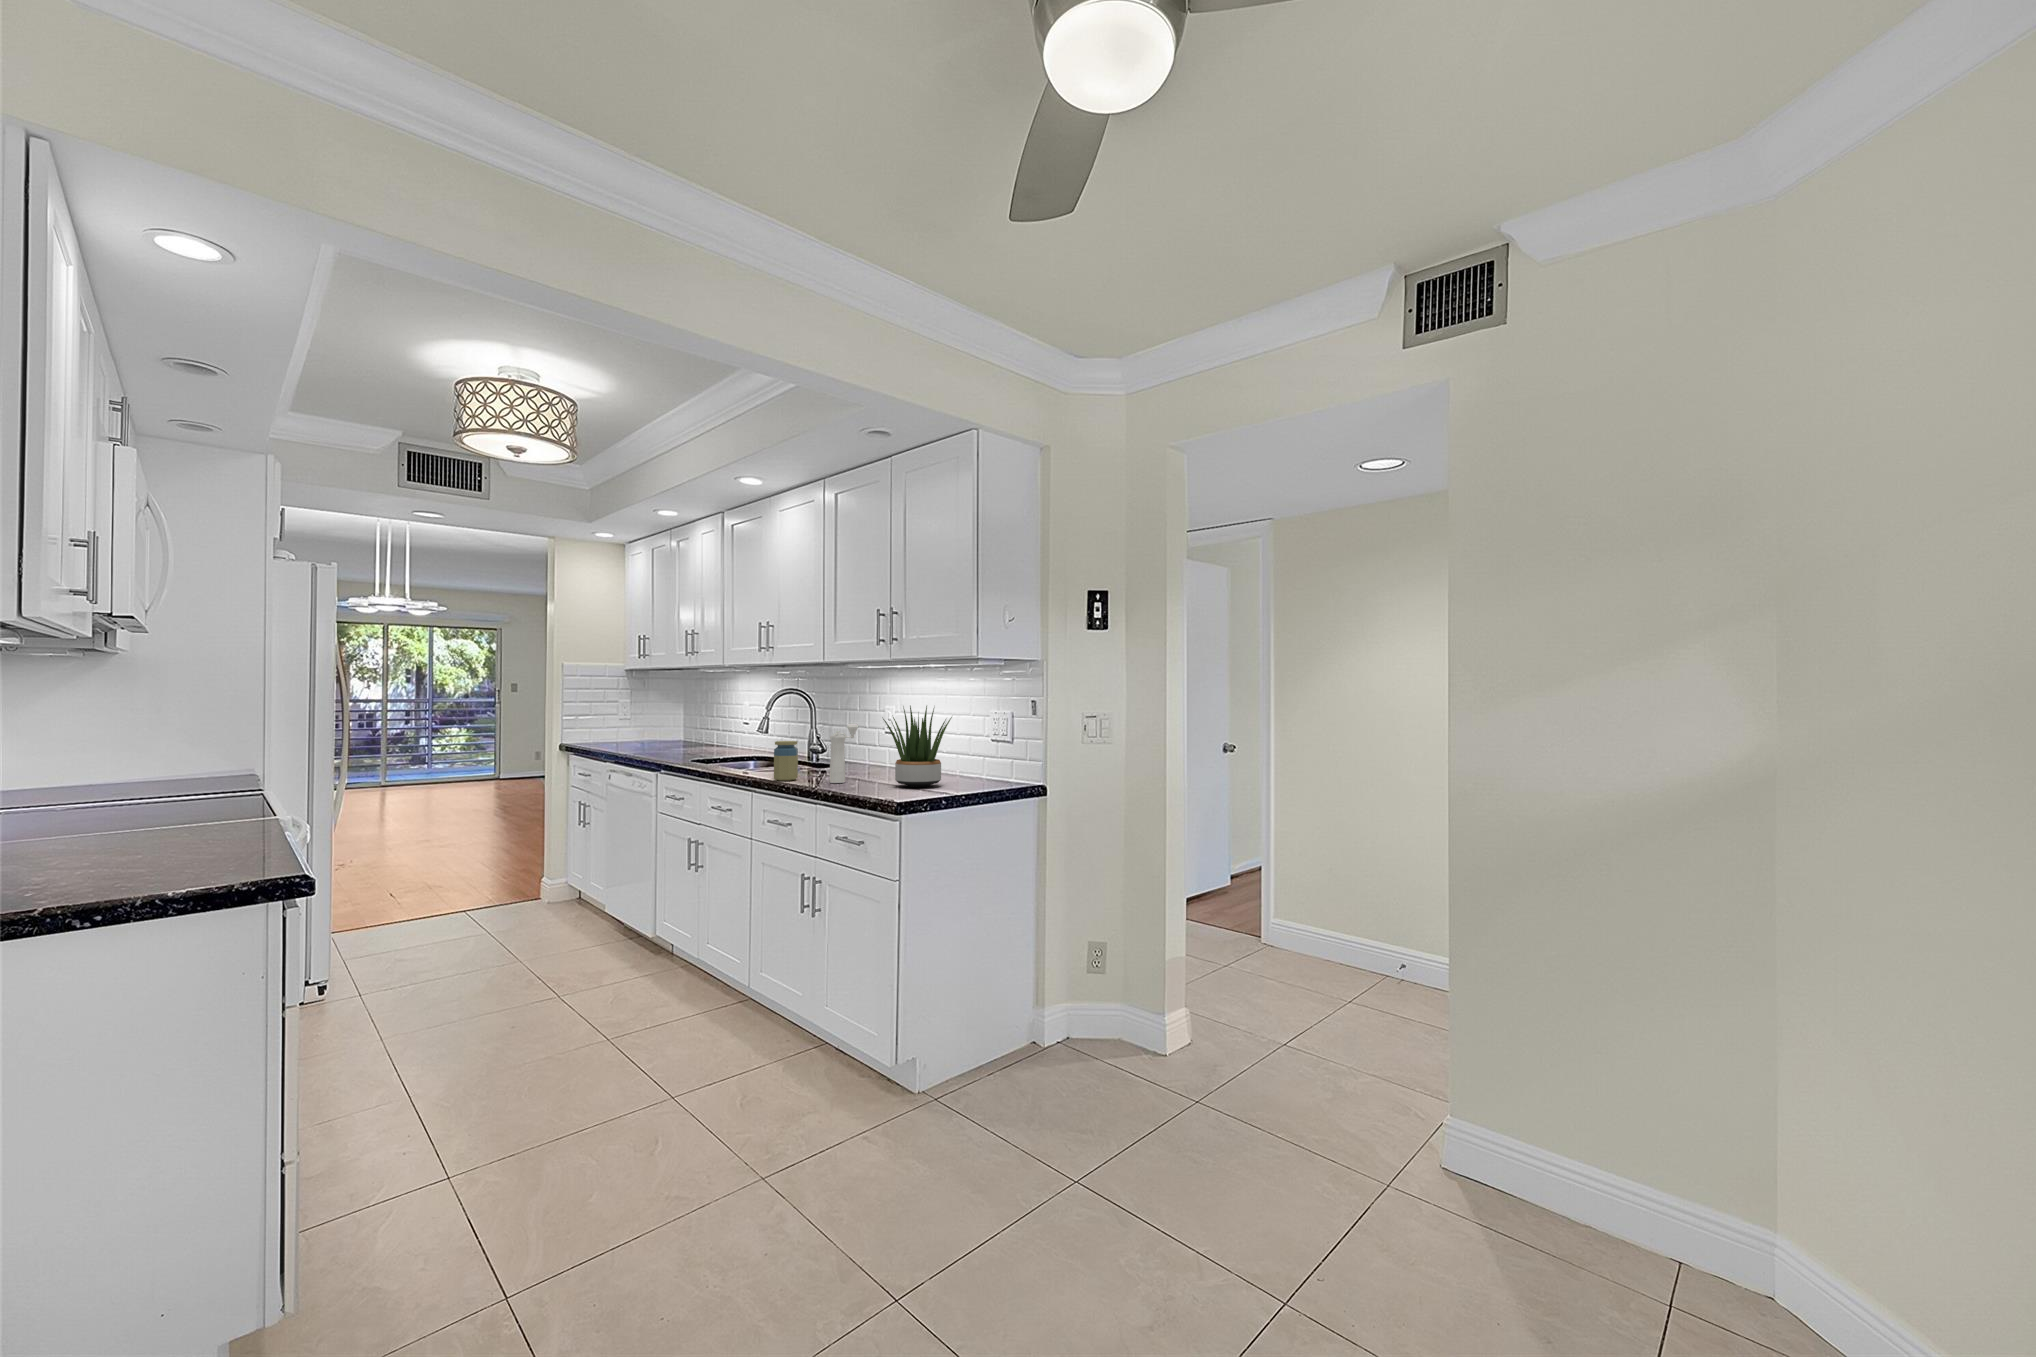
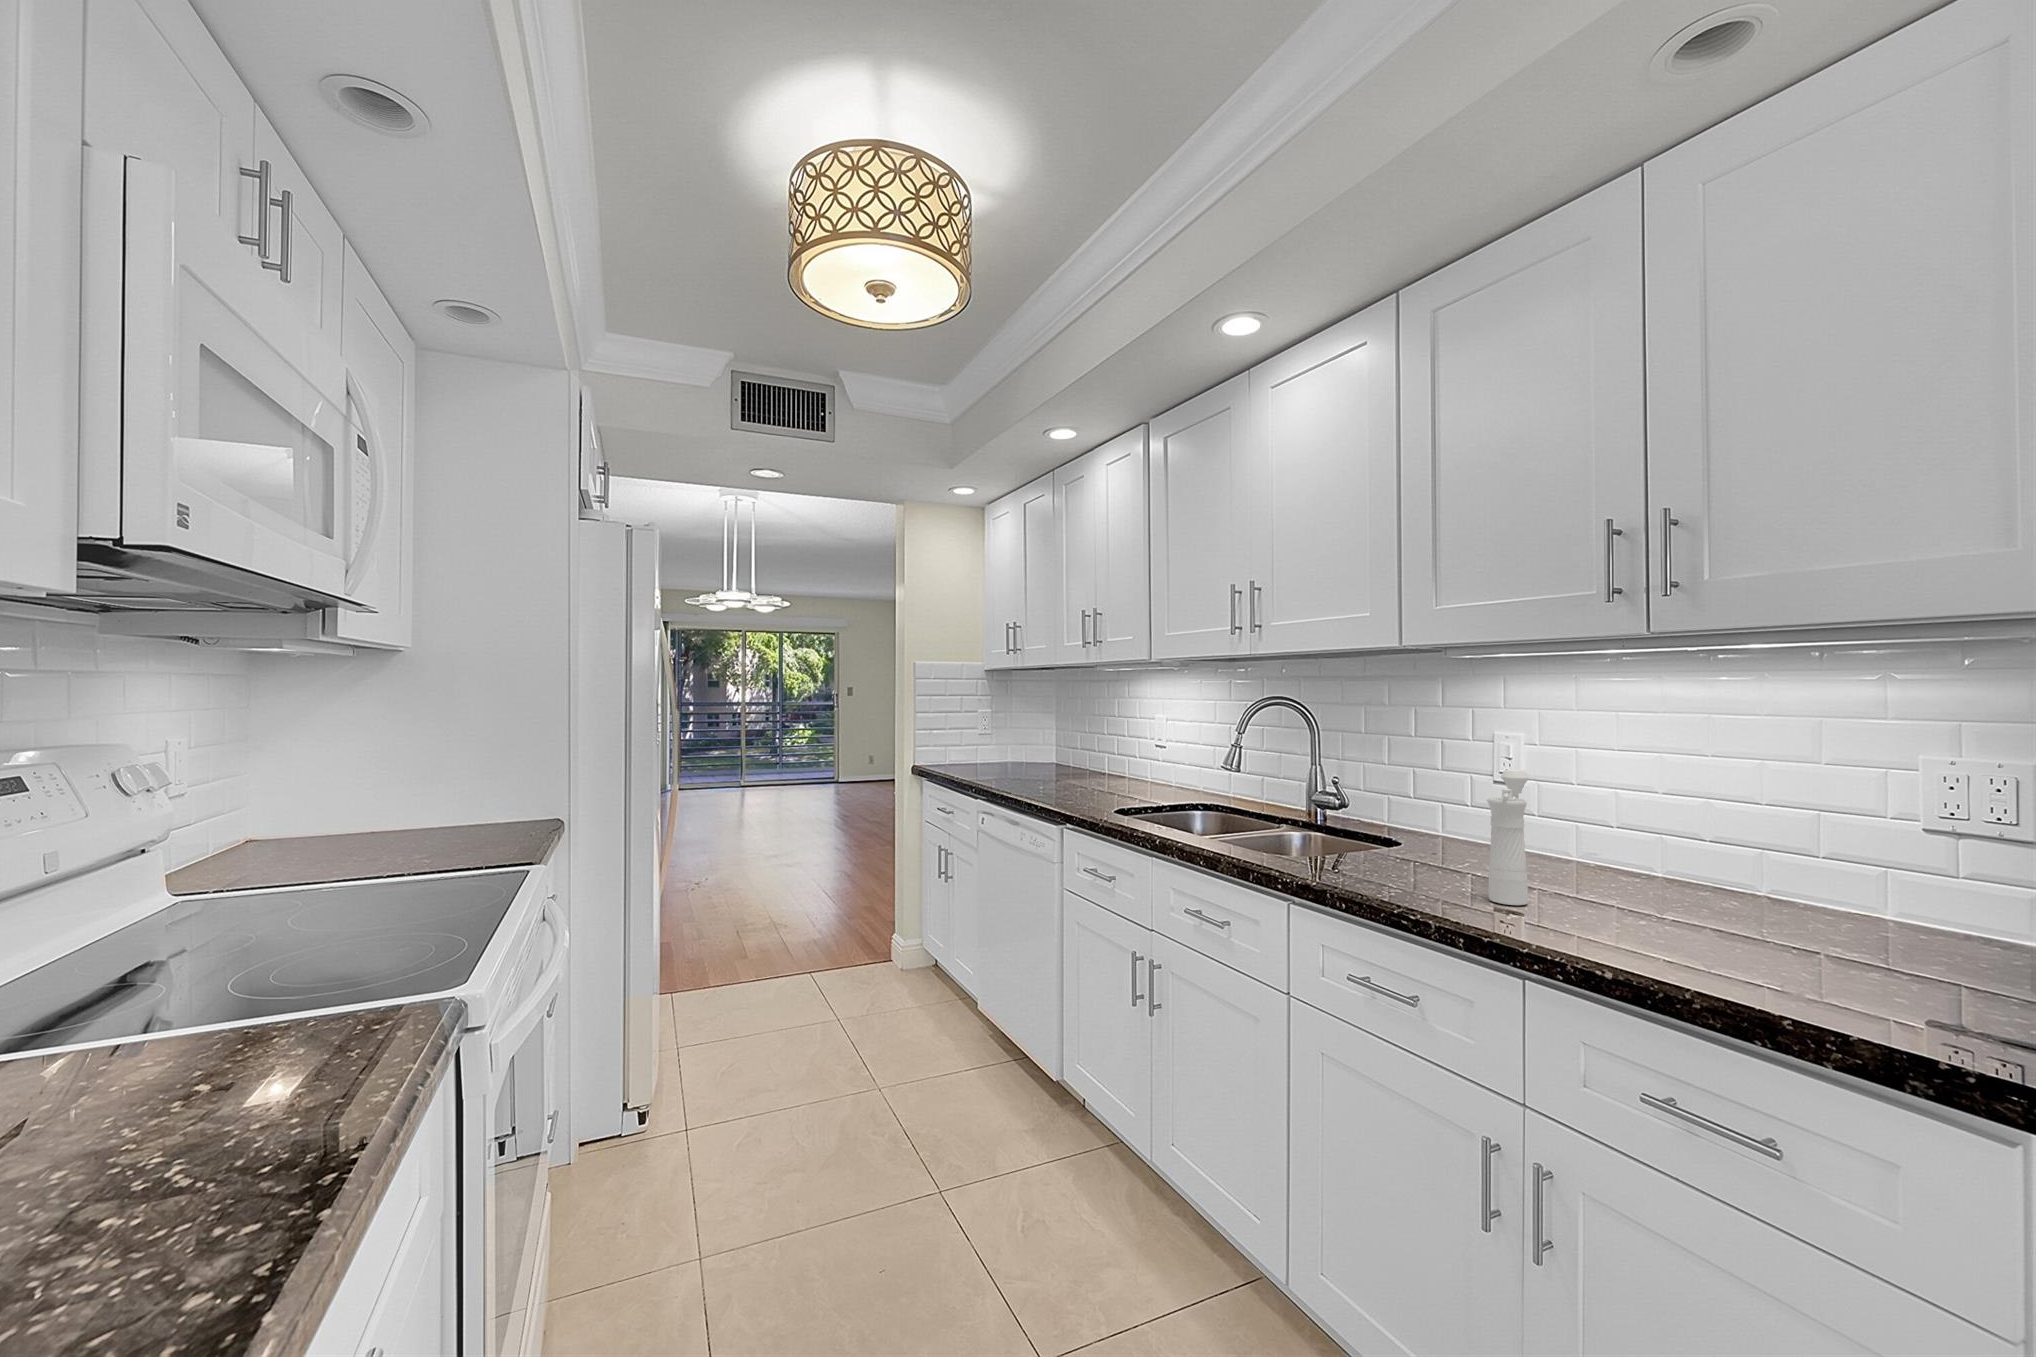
potted plant: present [883,706,952,787] -> none [1645,735,1920,945]
jar: present [774,741,798,781] -> none [1344,801,1394,886]

